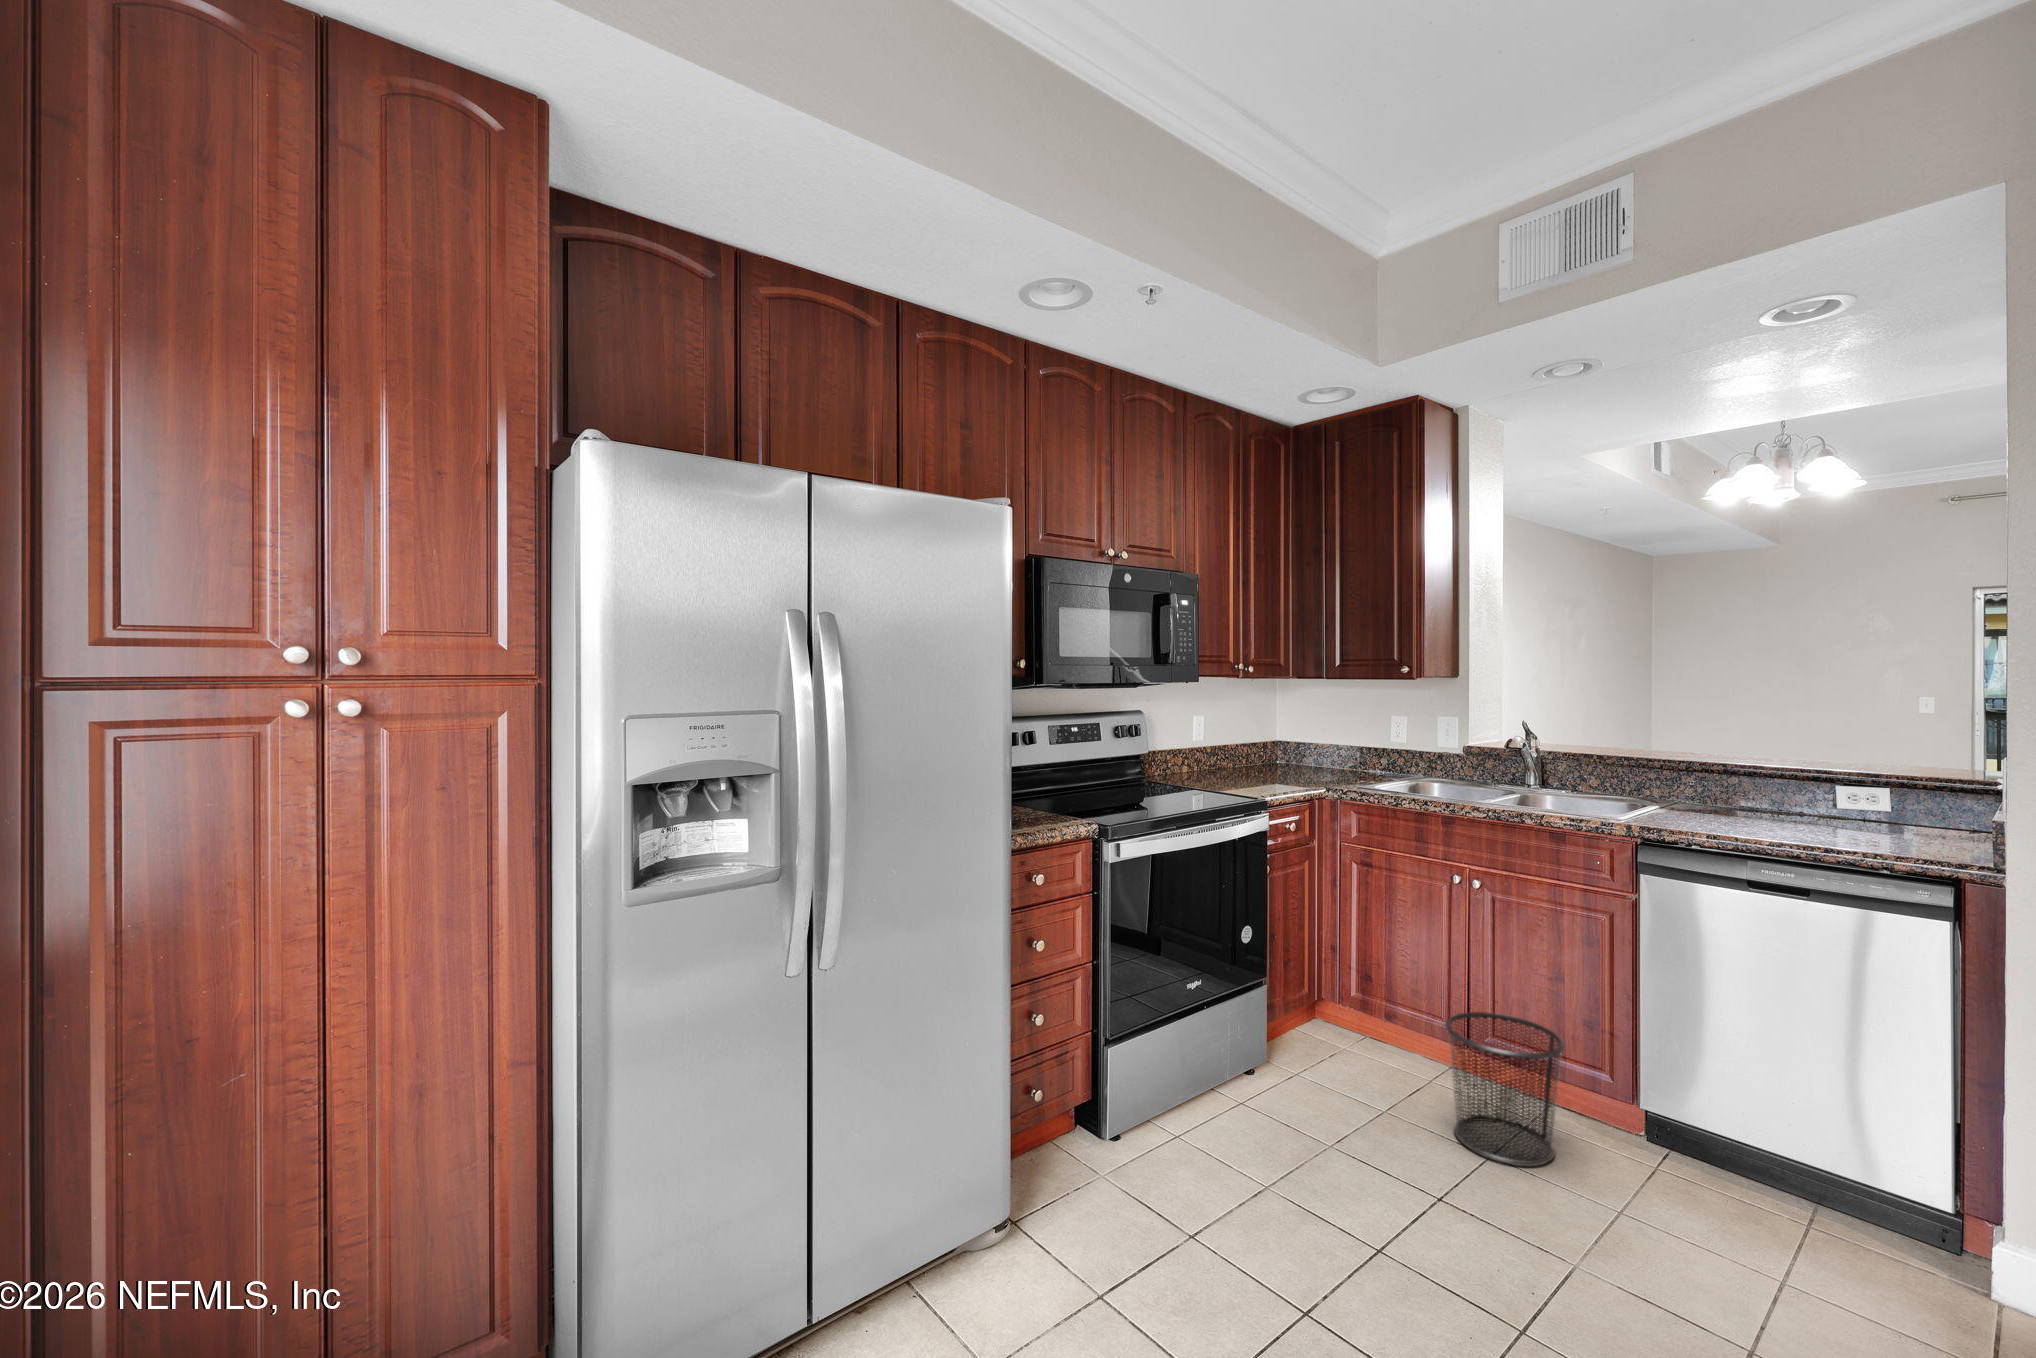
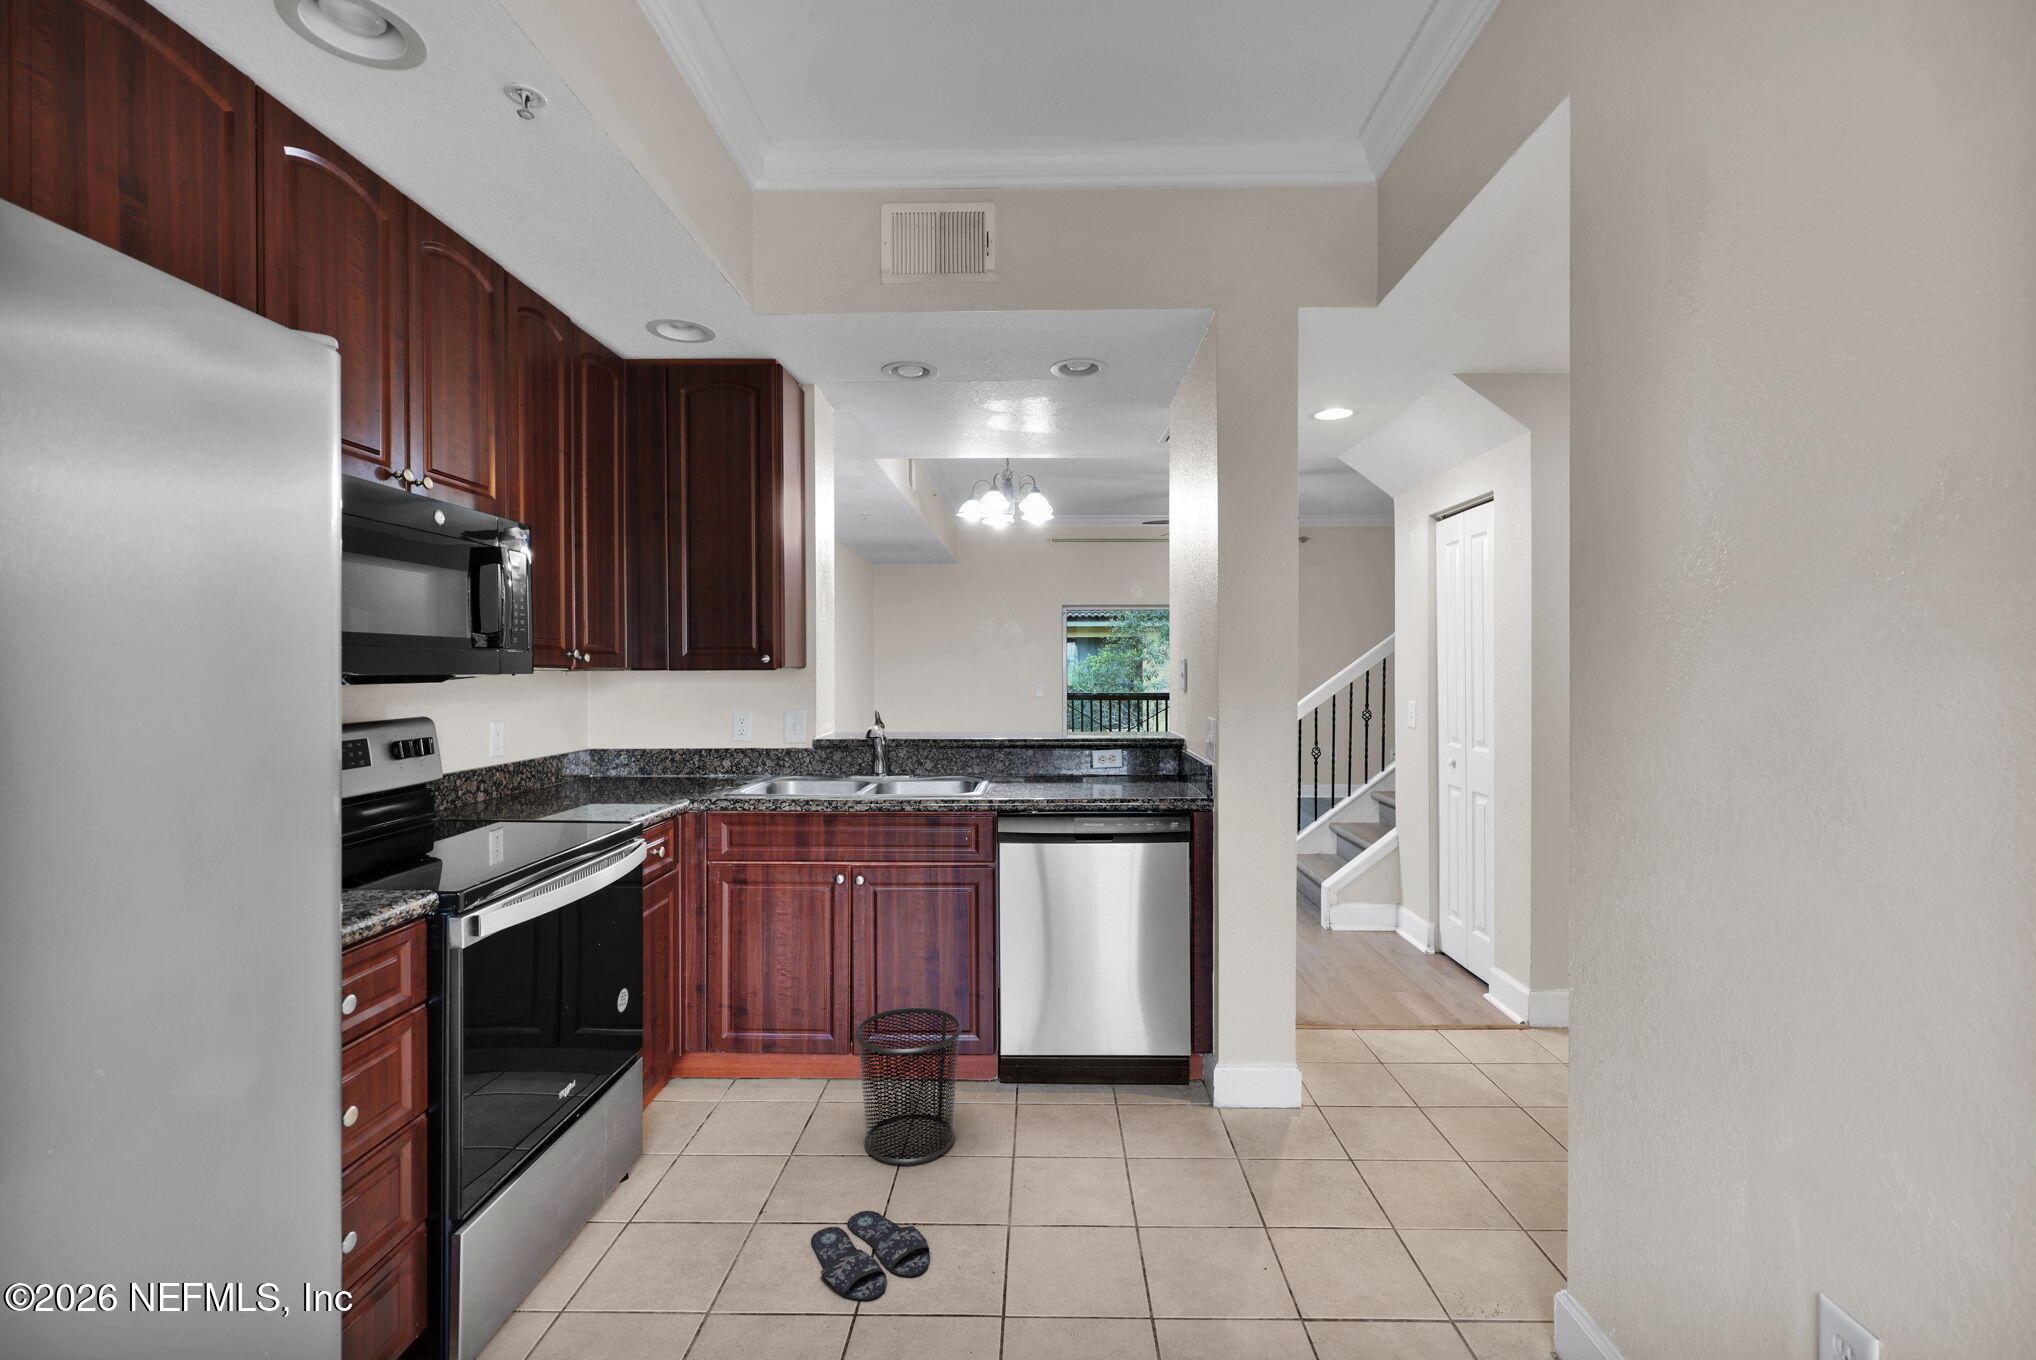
slippers: none [1366,1166,1472,1237] -> present [811,1211,930,1300]

